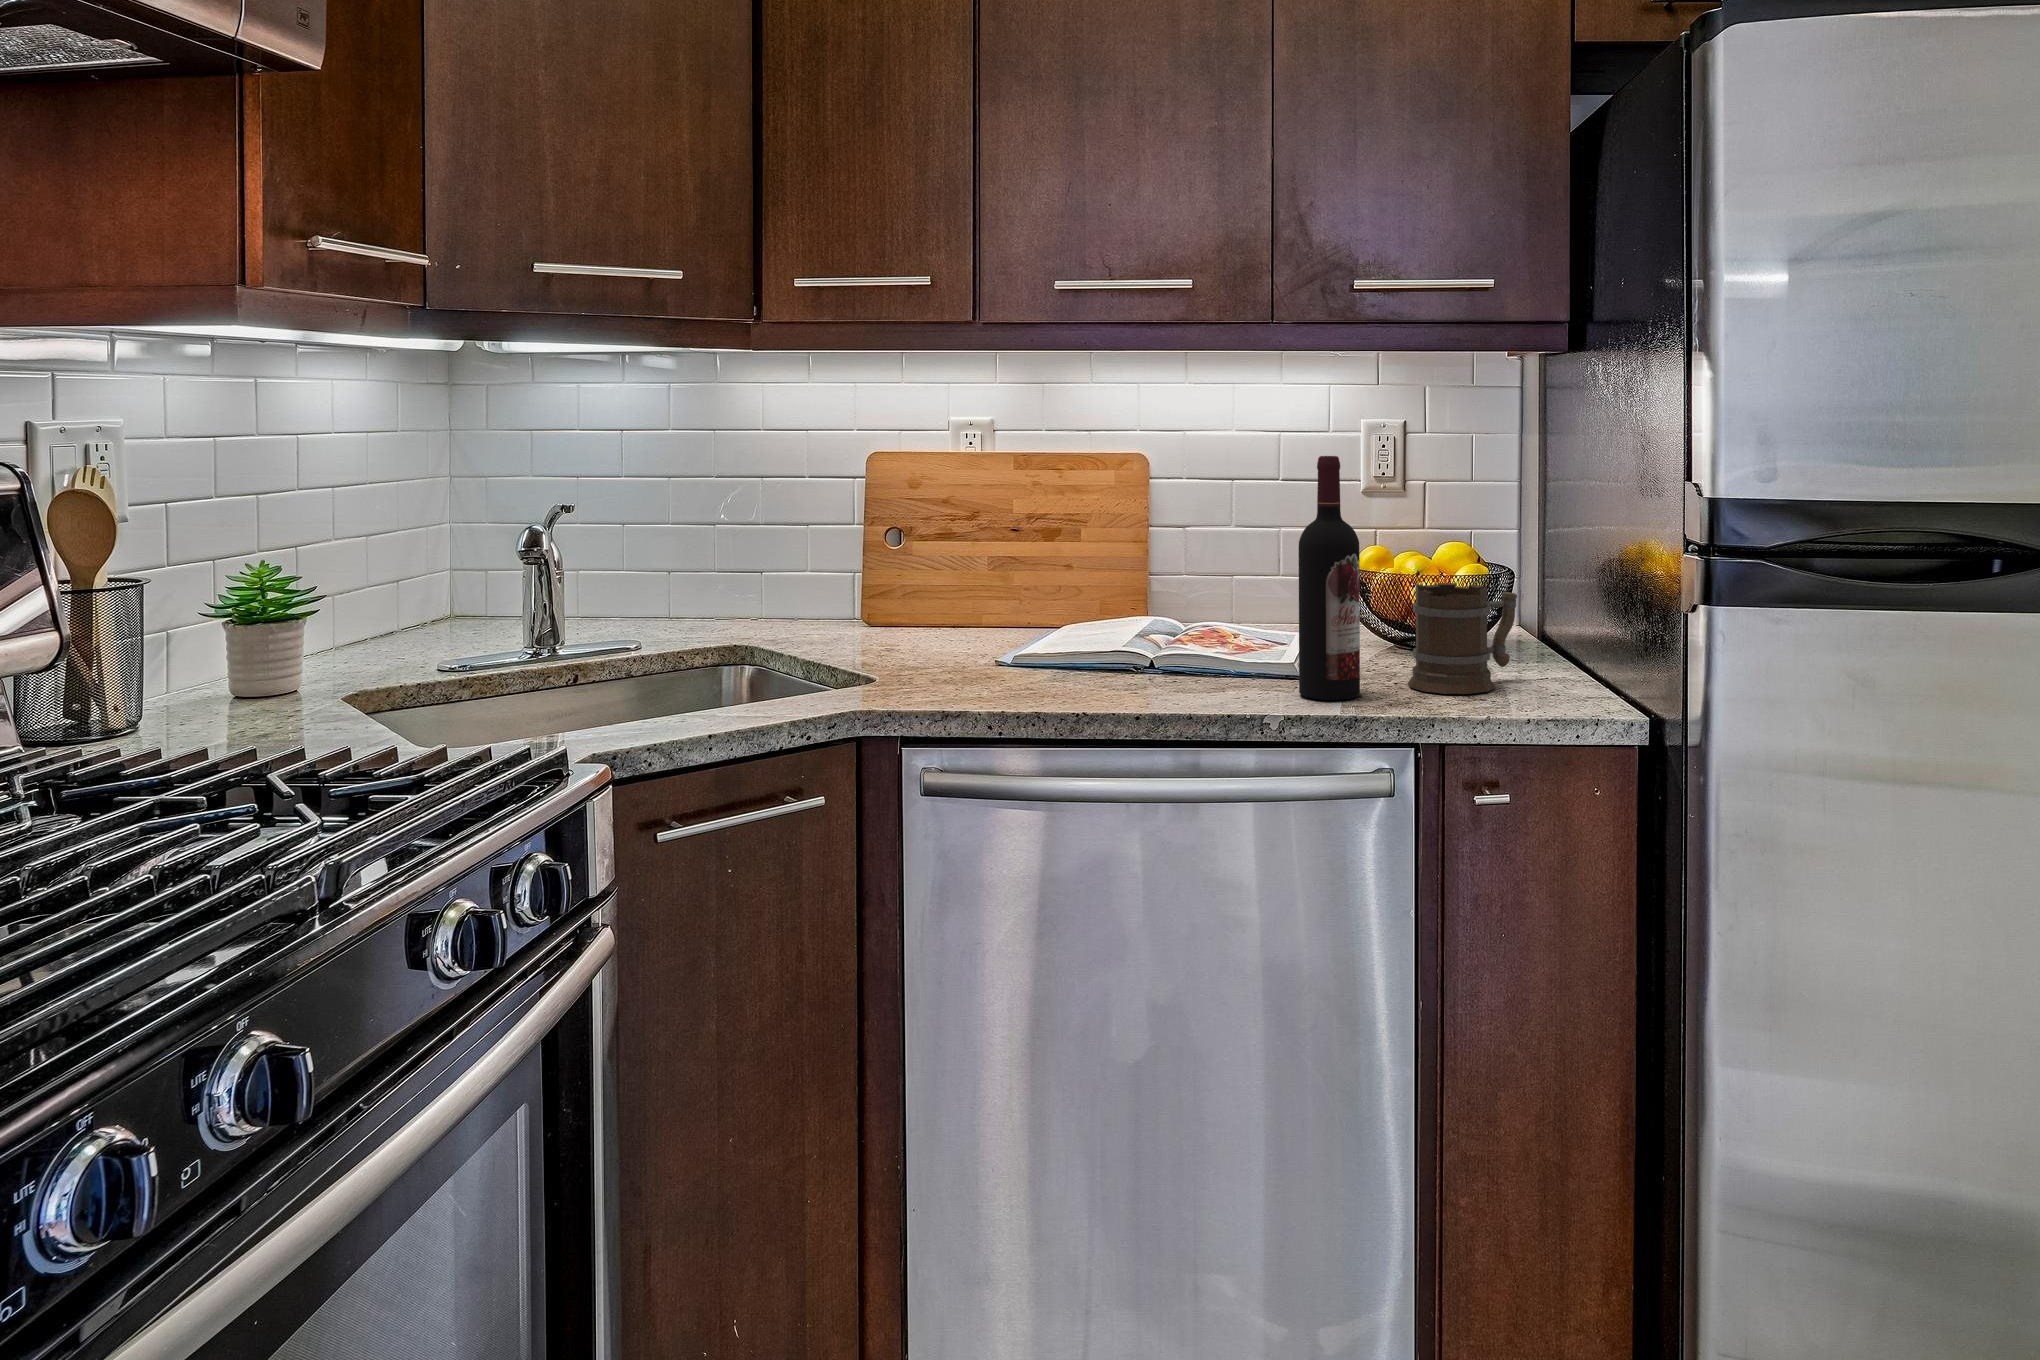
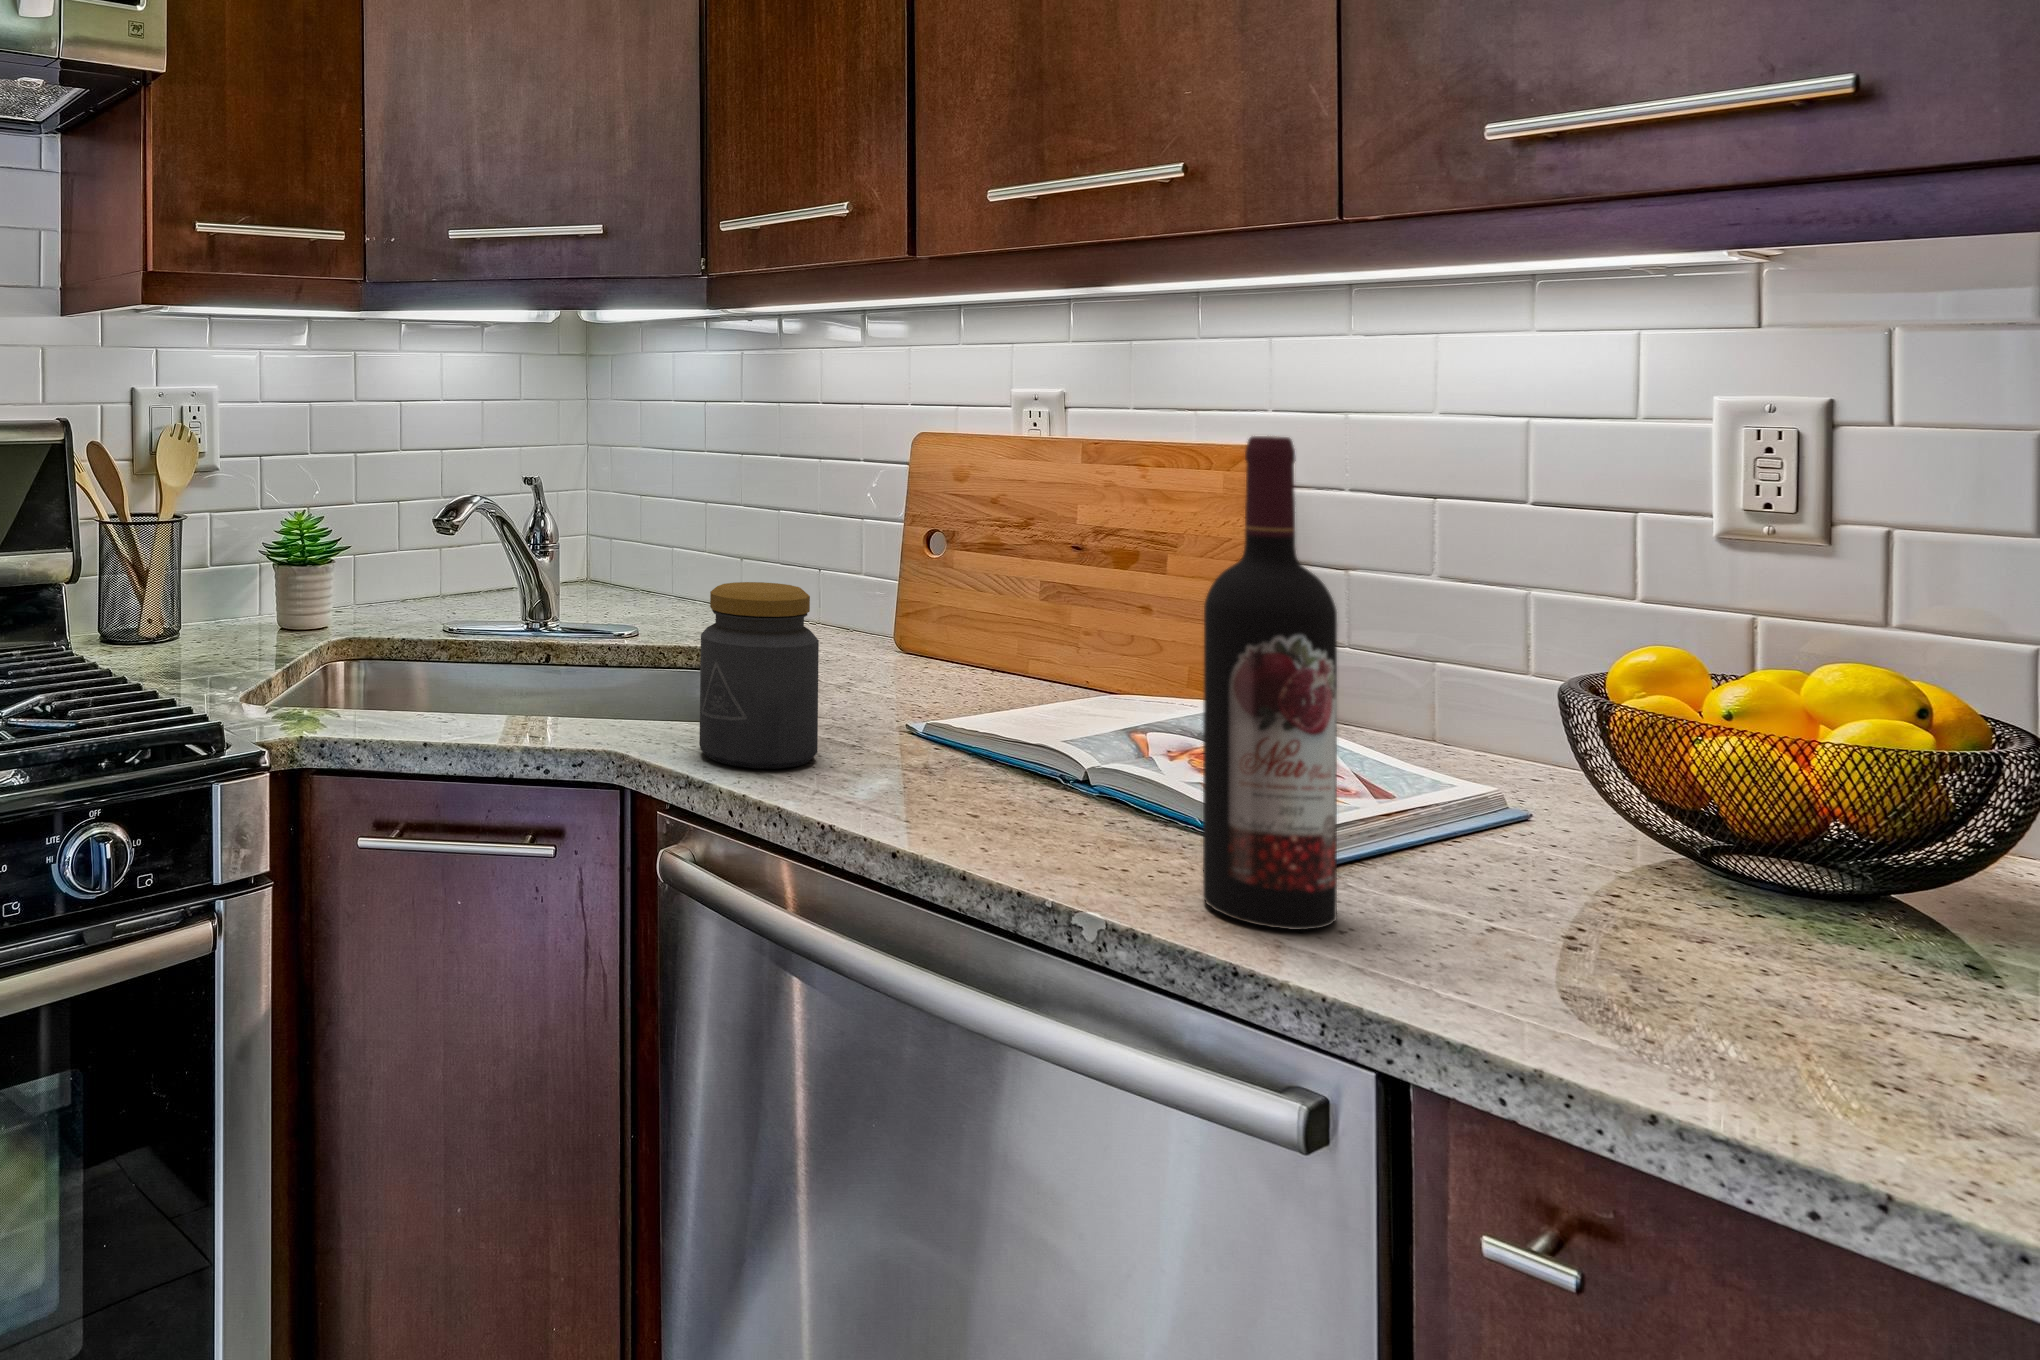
jar: none [924,571,1007,698] -> present [699,582,819,769]
mug: present [1408,583,1517,694] -> none [1484,724,1836,1012]

